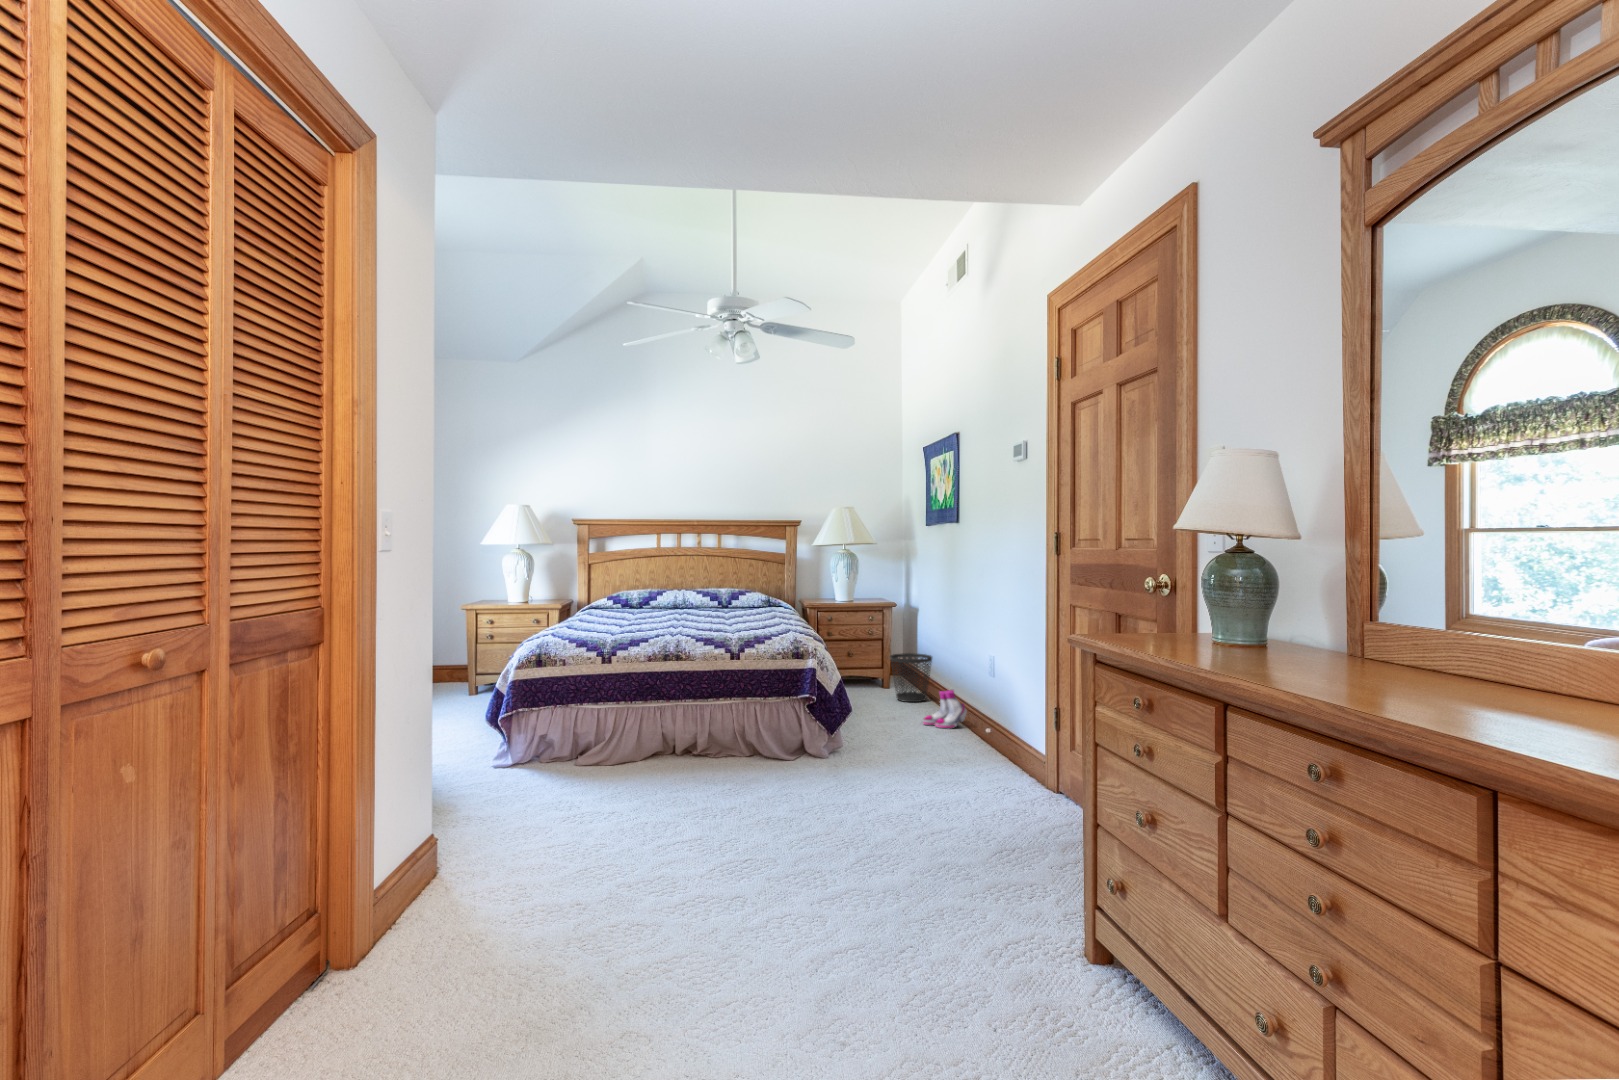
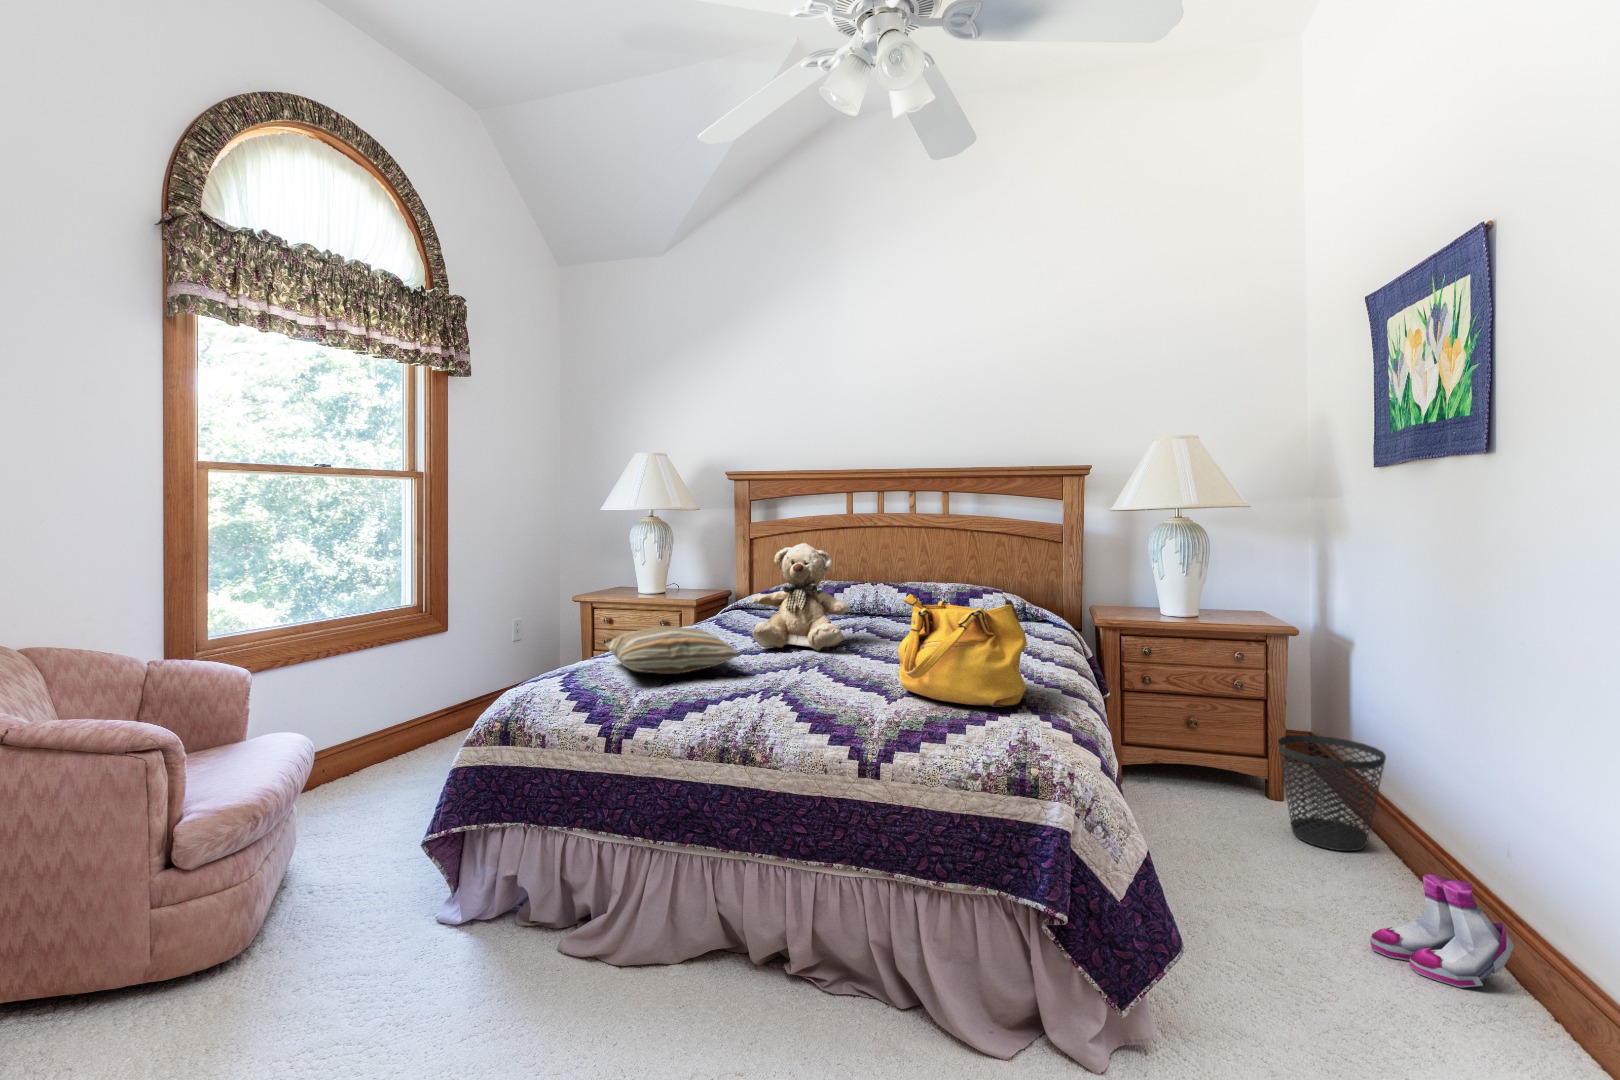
teddy bear: none [631,564,688,621] -> present [752,543,851,651]
handbag: none [730,583,791,632] -> present [898,594,1027,707]
pillow: none [563,609,647,631] -> present [605,626,739,674]

